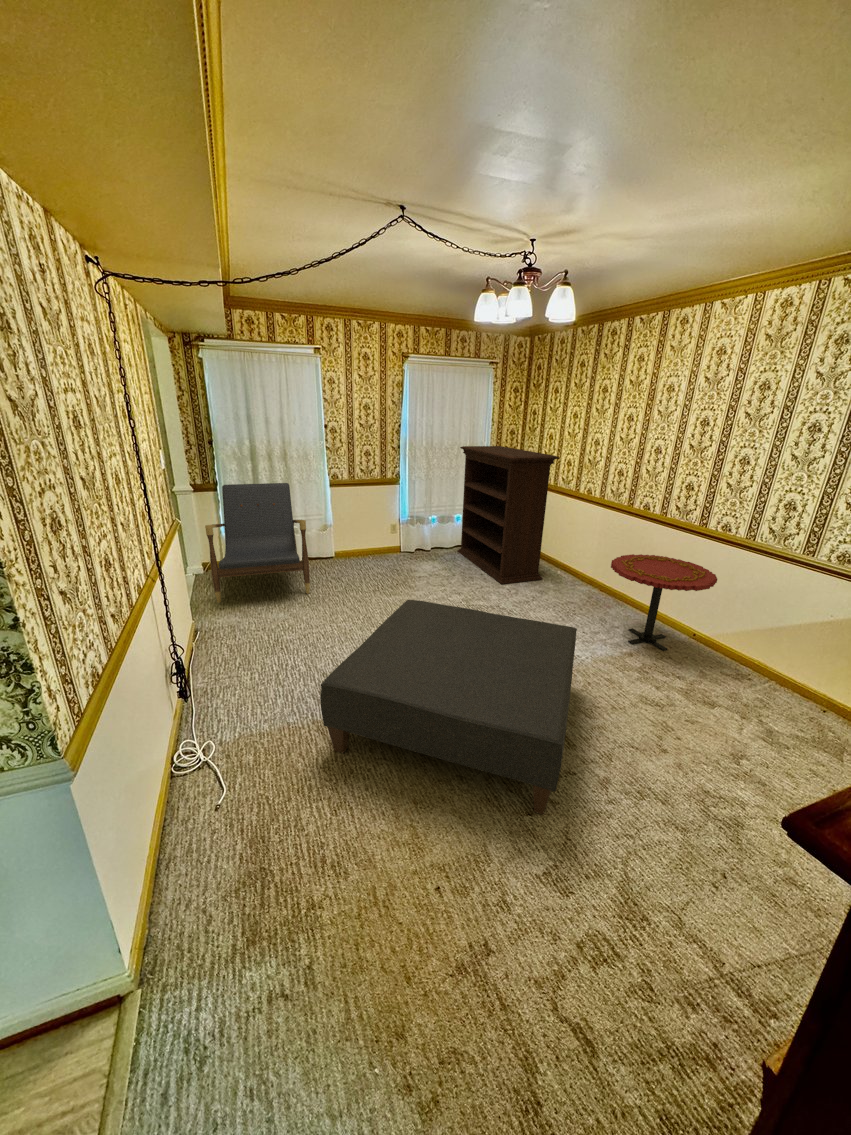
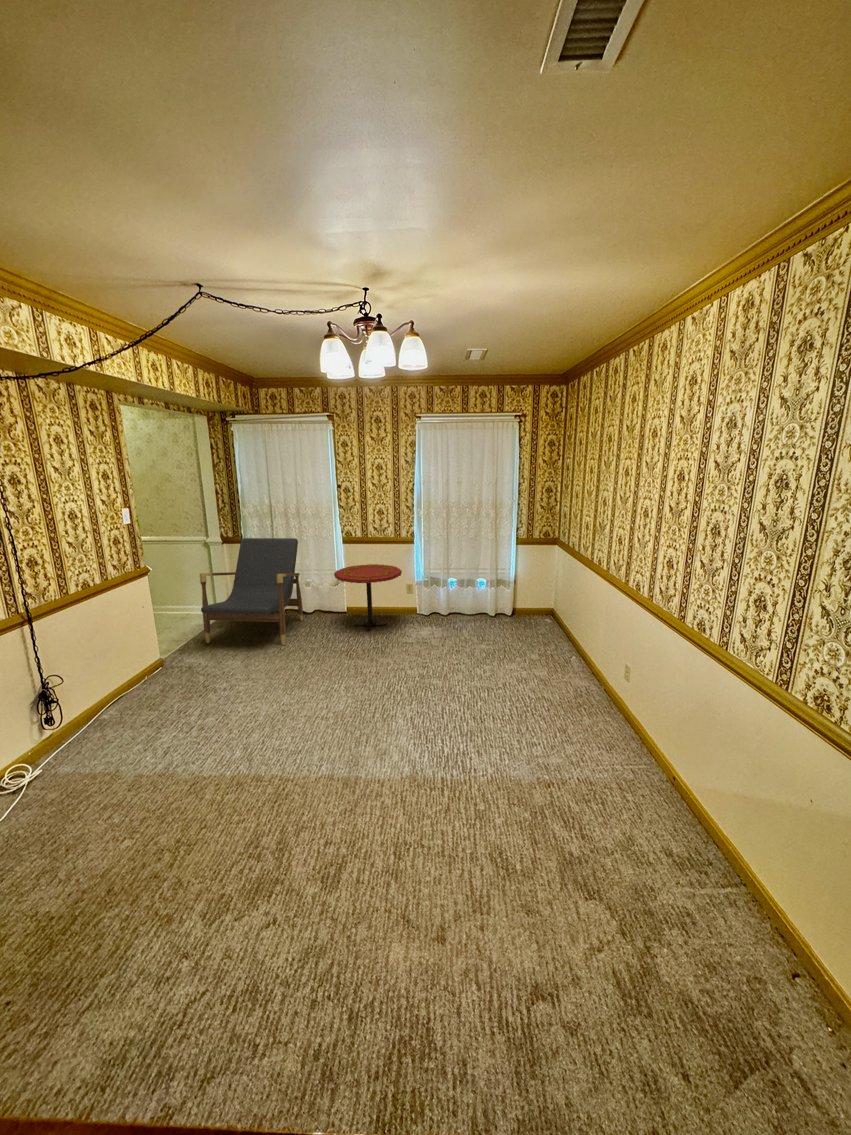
bookshelf: present [458,446,559,584] -> none [476,505,546,664]
side table: present [611,554,717,651] -> present [334,564,402,631]
ottoman: present [320,600,577,814] -> none [91,665,413,965]

